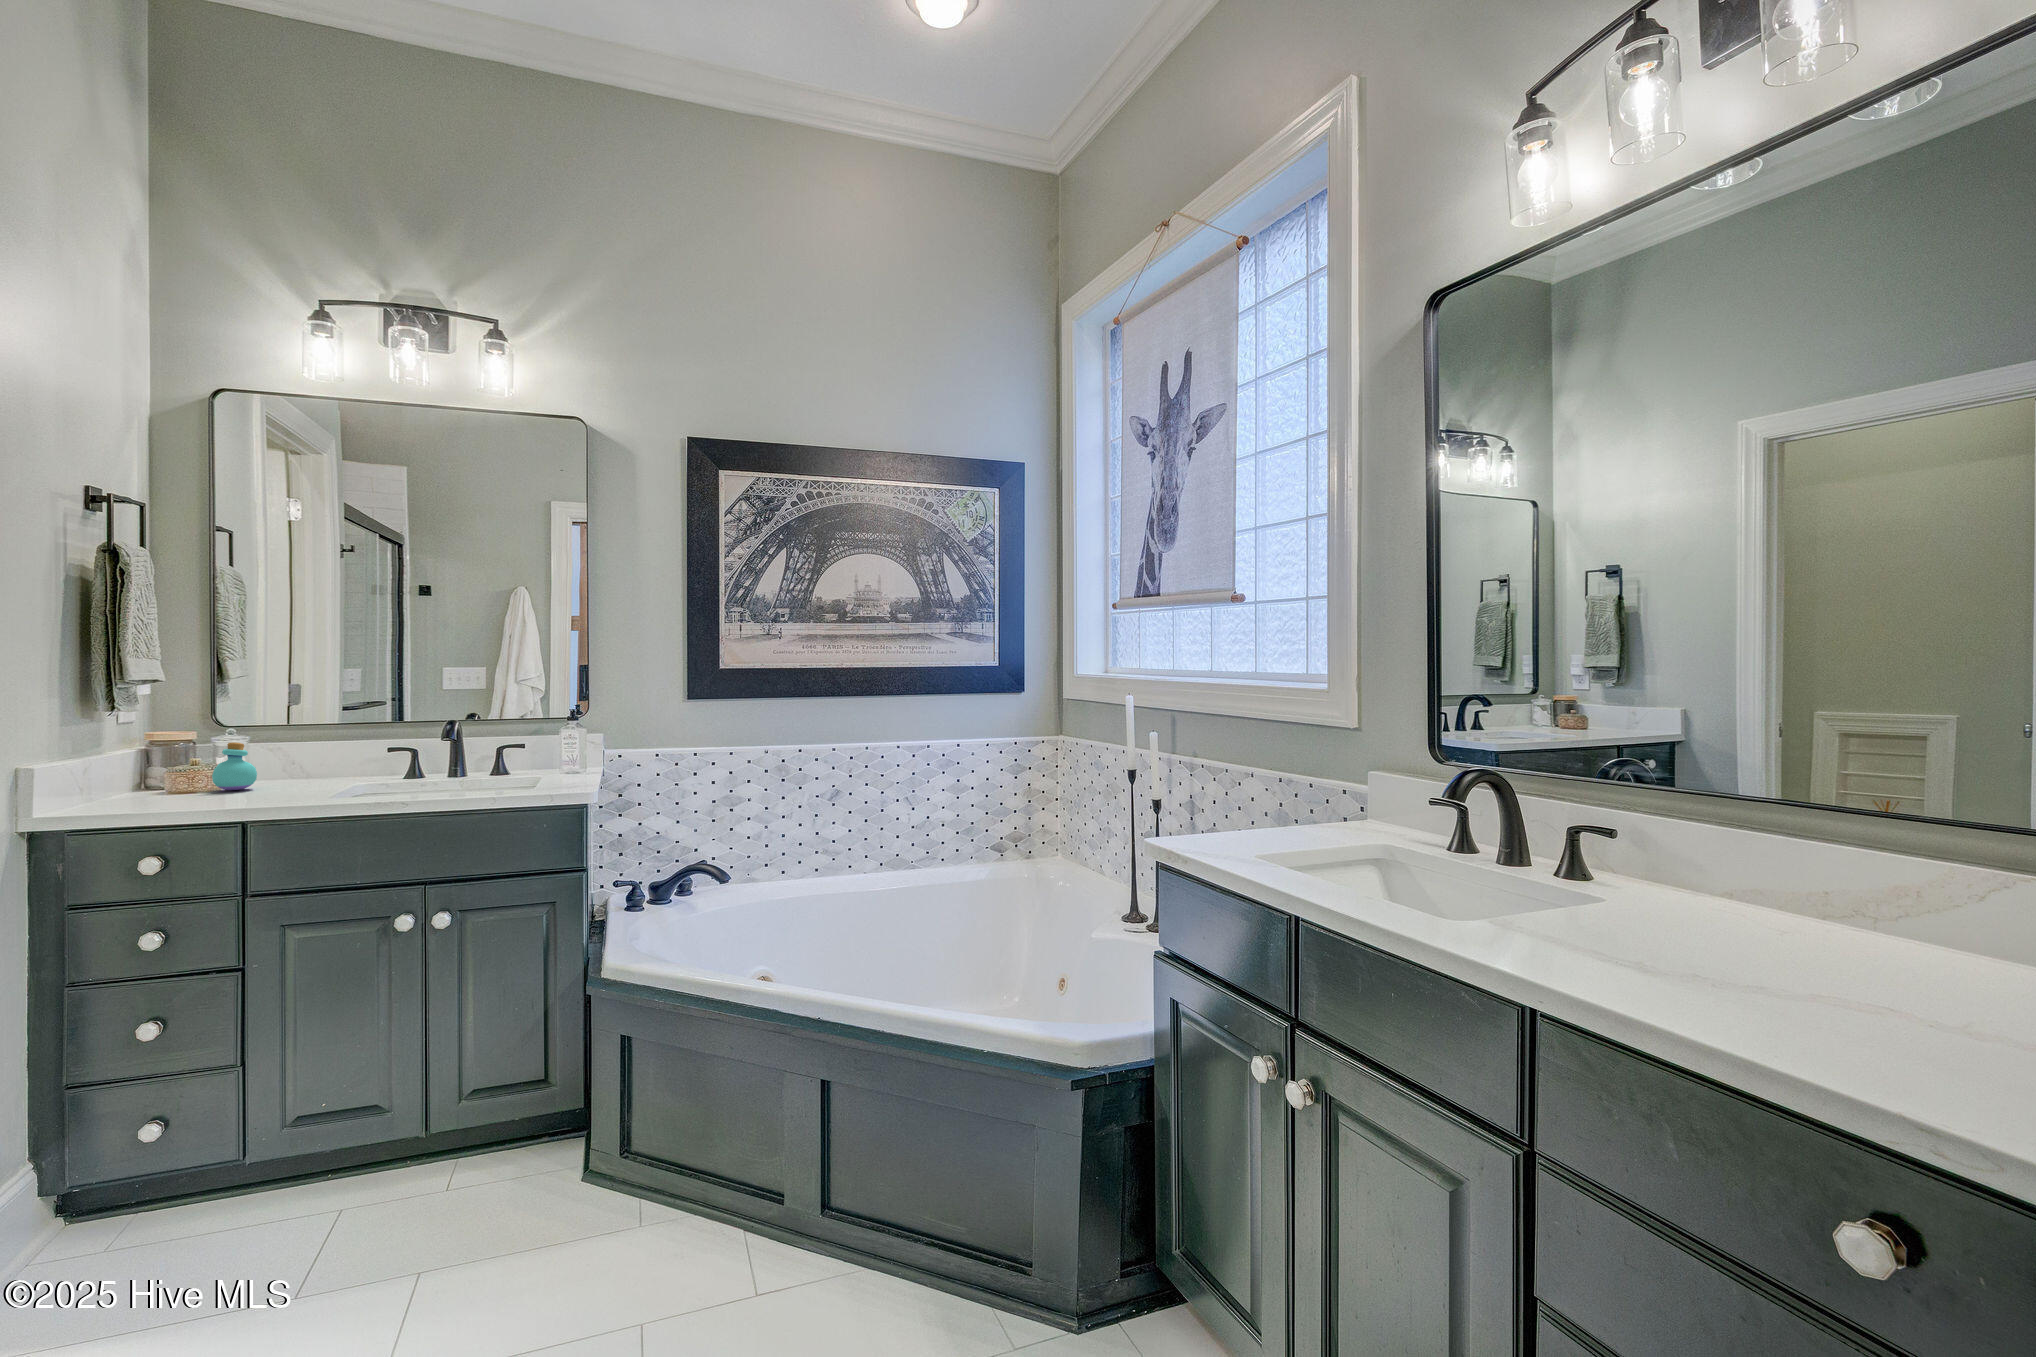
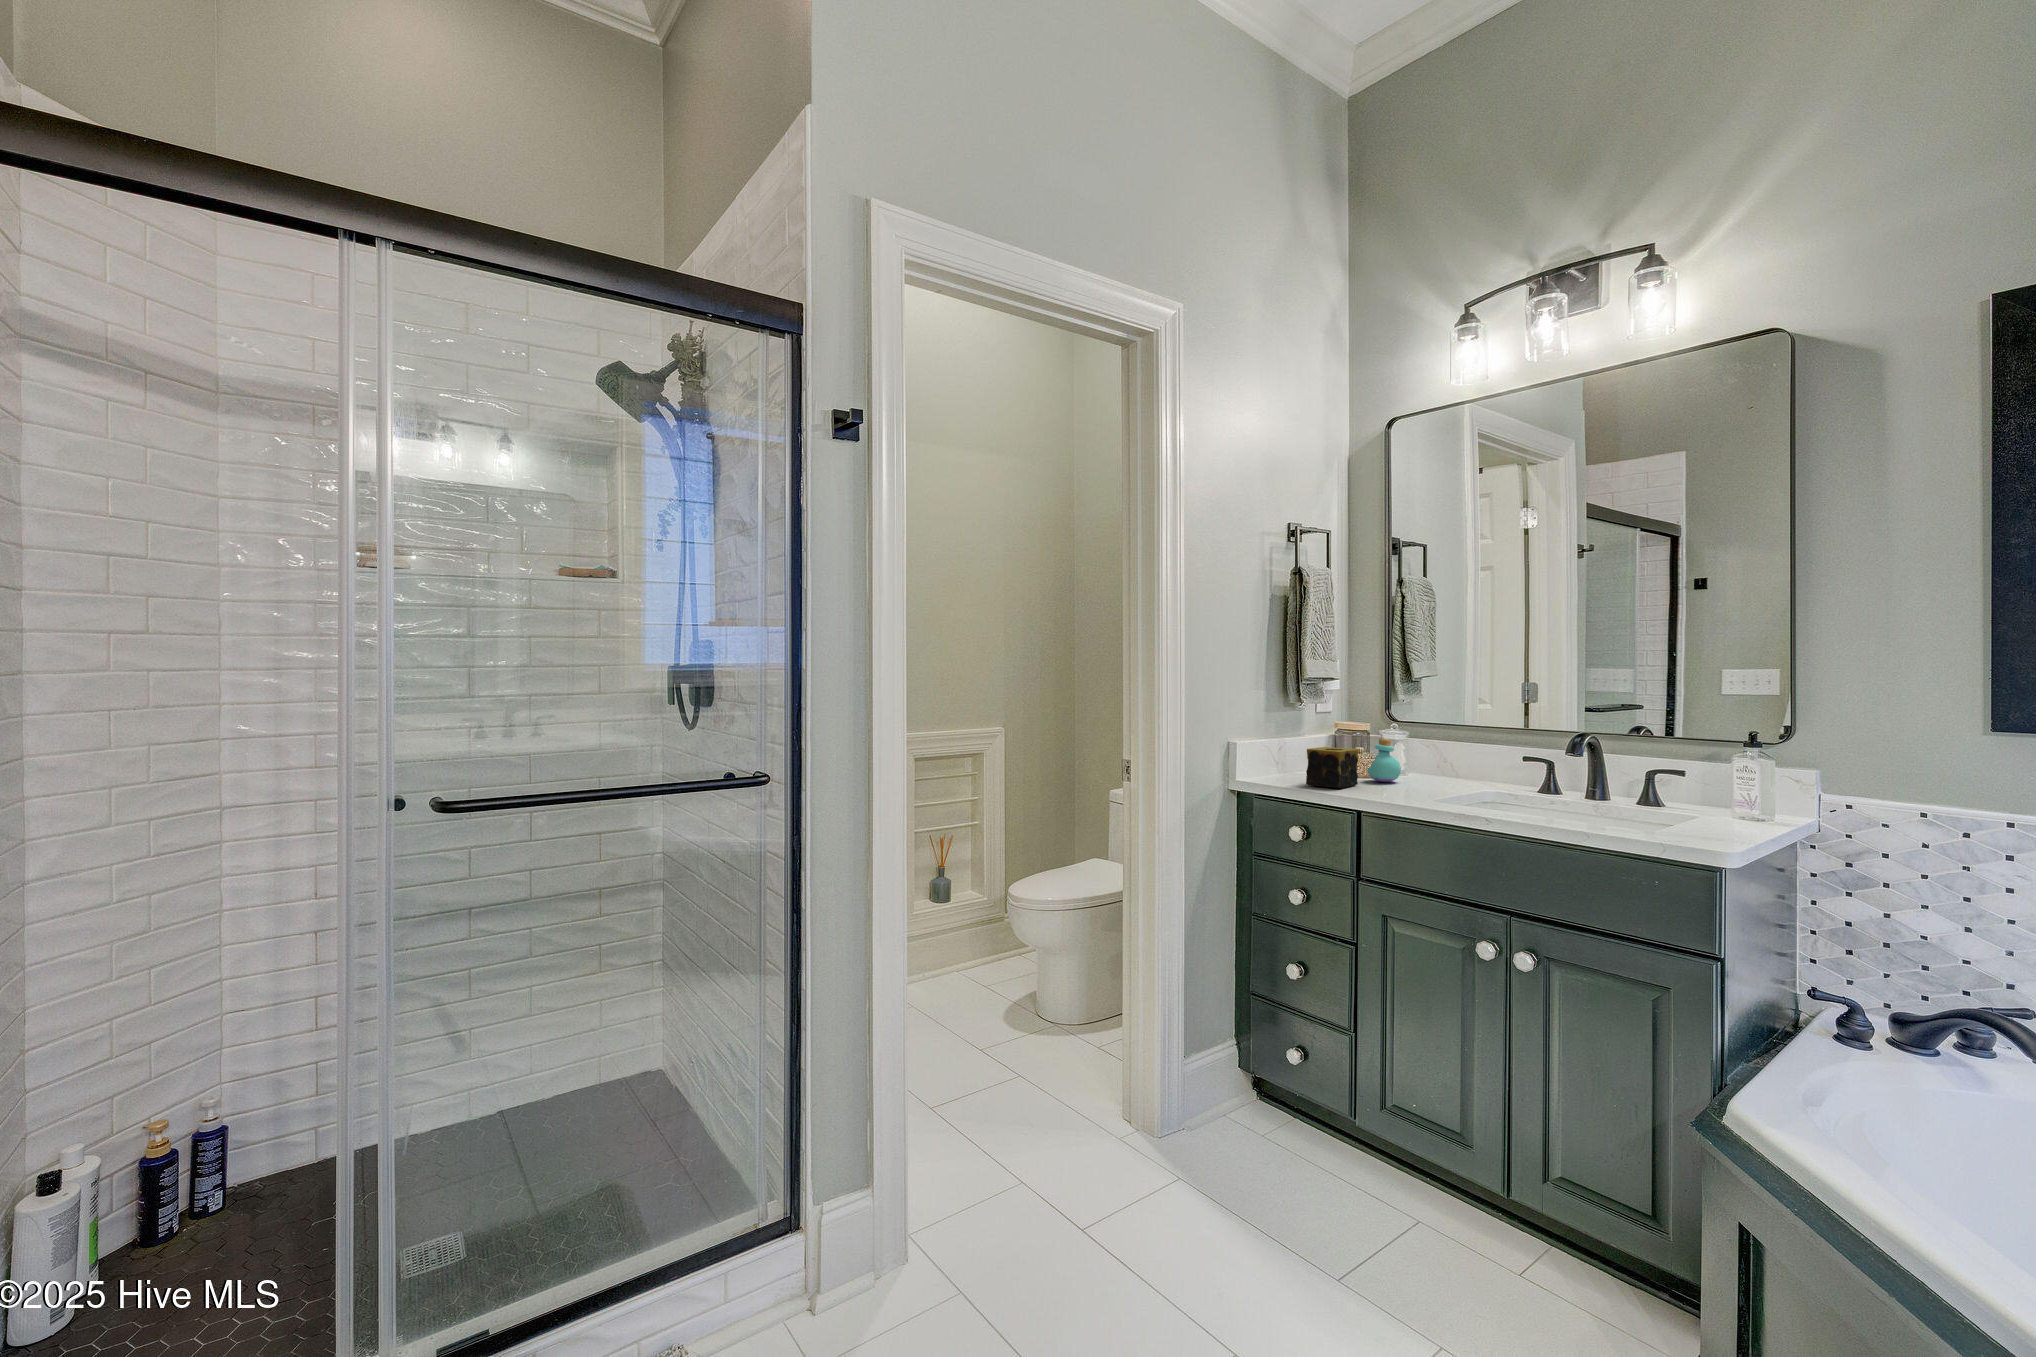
candle: none [144,756,212,803] -> present [1306,747,1358,788]

